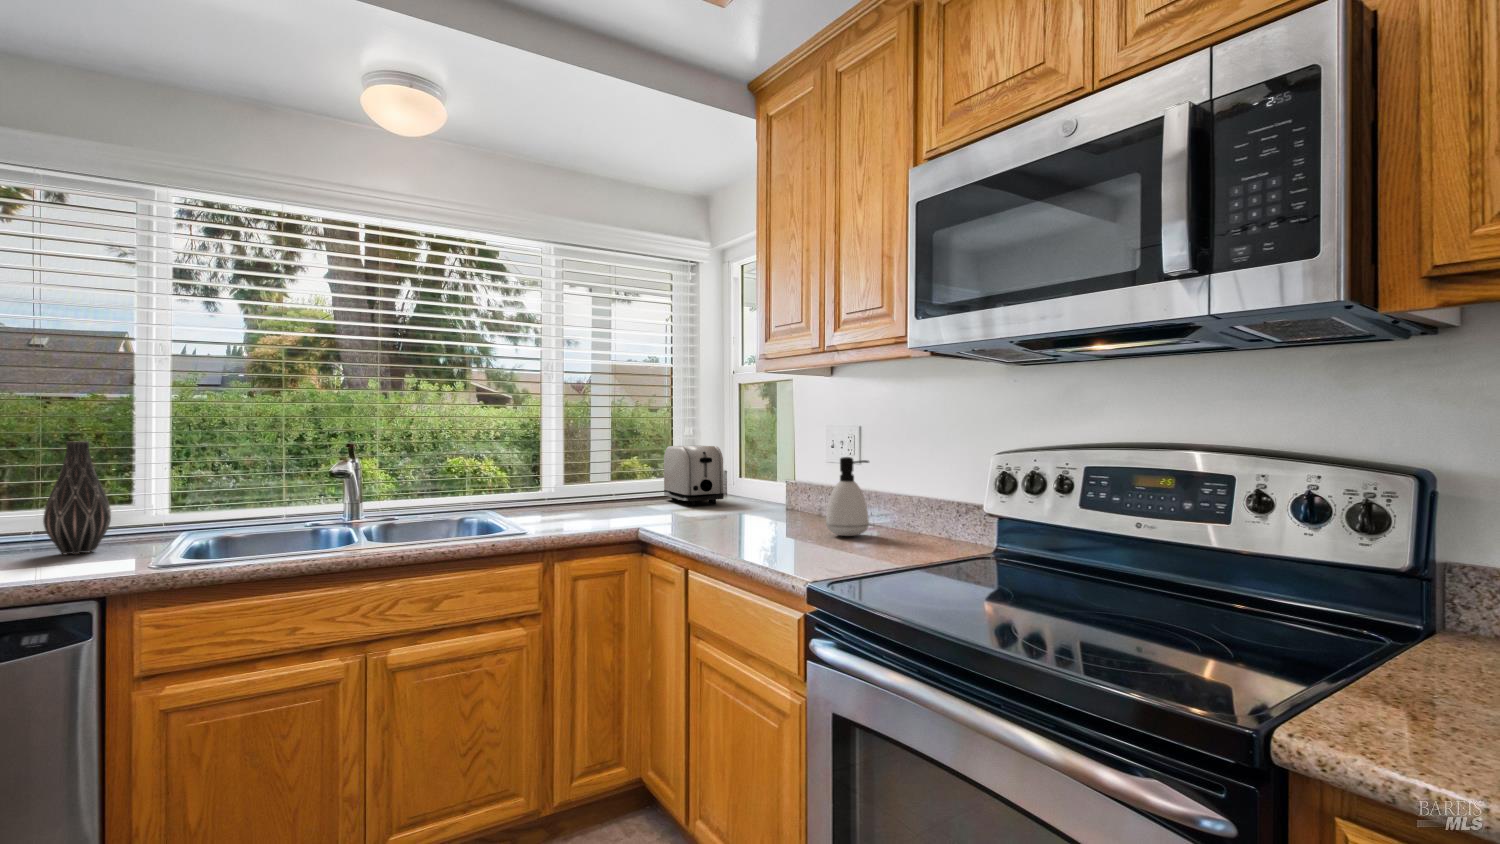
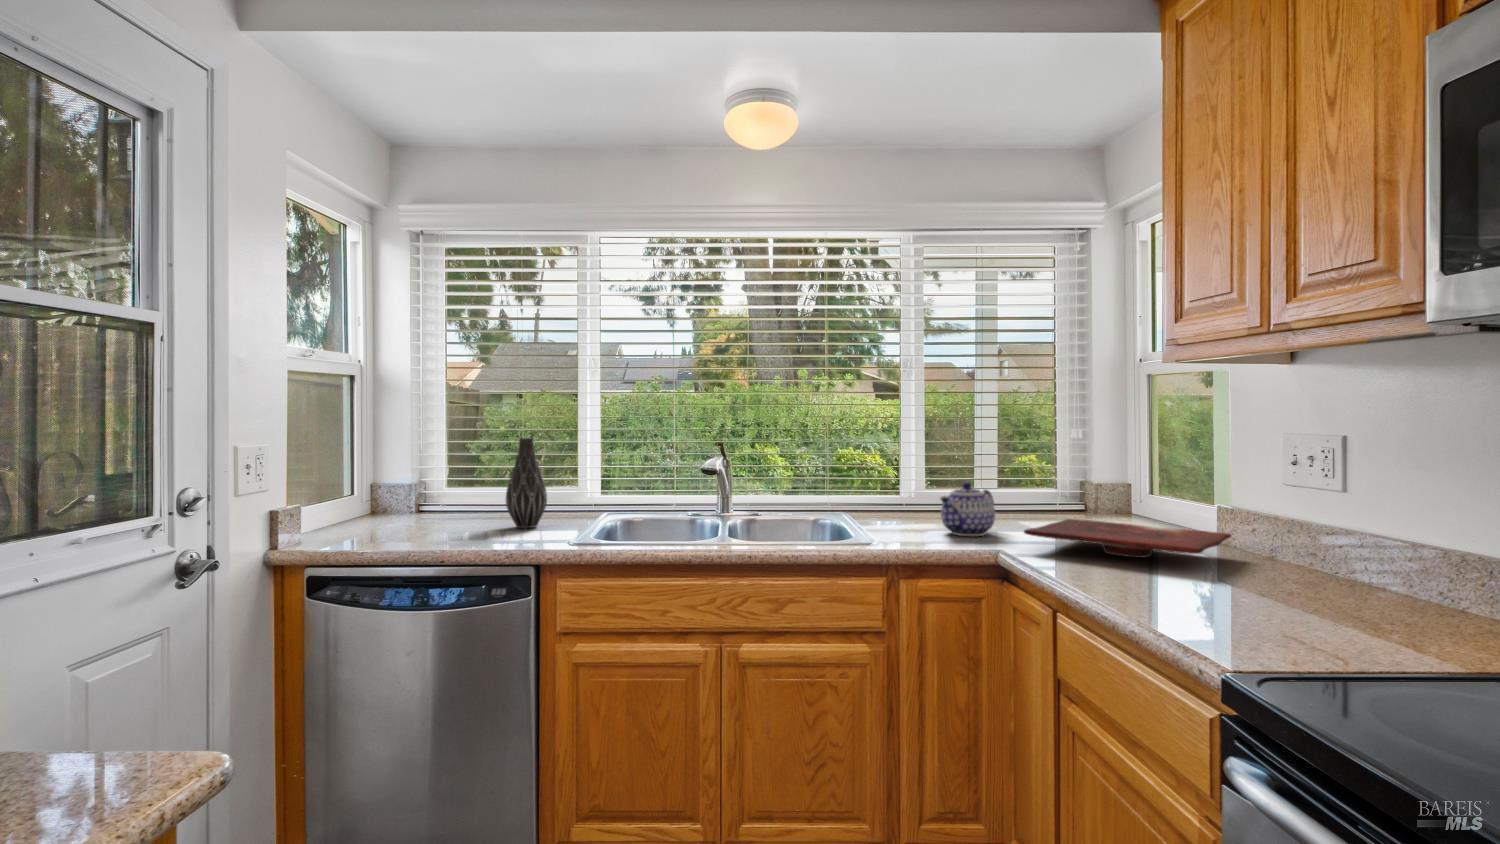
toaster: present [664,445,724,505] -> none [1043,451,1120,525]
soap dispenser: present [826,457,869,536] -> none [1270,482,1350,597]
teapot: none [584,473,631,520] -> present [940,482,995,536]
cutting board: none [658,499,800,523] -> present [1024,519,1231,558]

